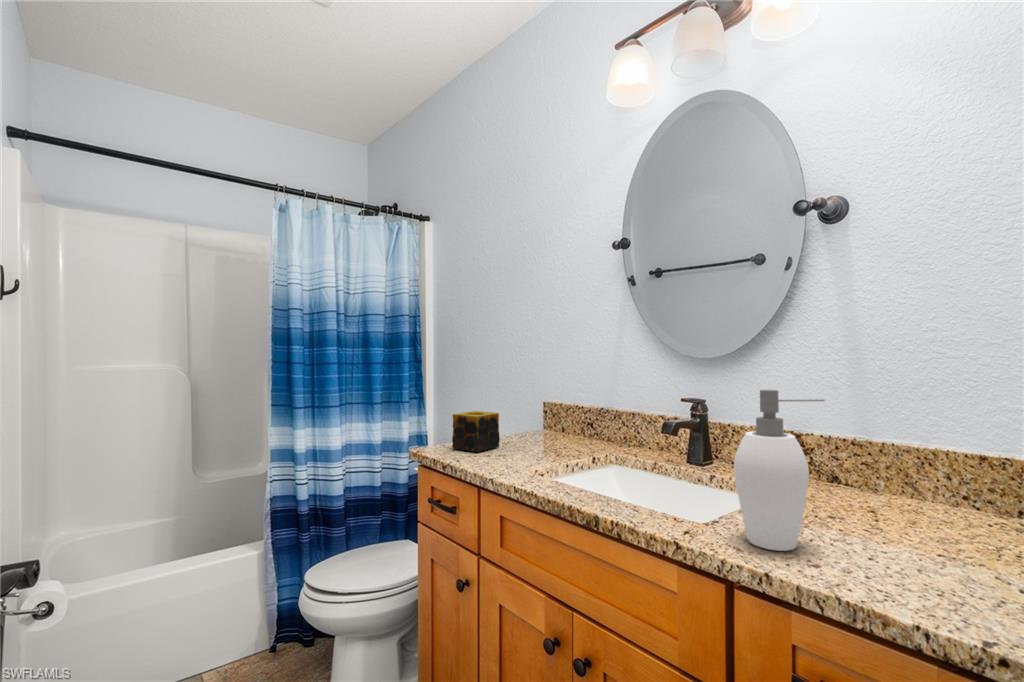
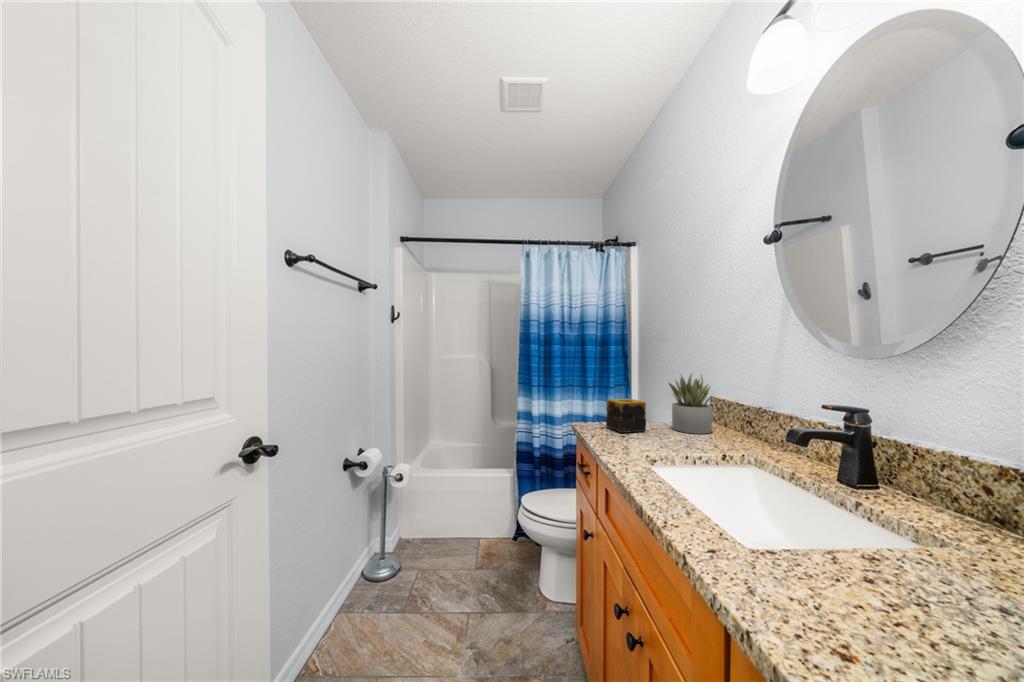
succulent plant: none [512,376,560,443] -> present [669,373,713,434]
soap dispenser: present [734,390,825,551] -> none [764,401,919,620]

